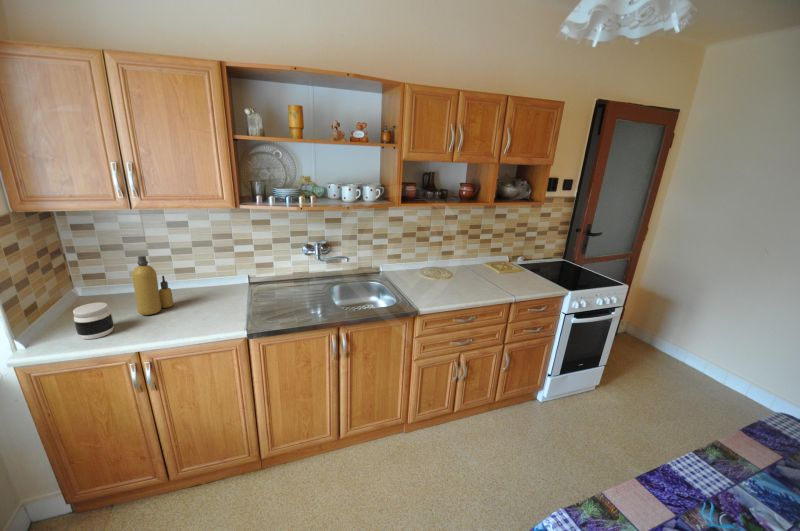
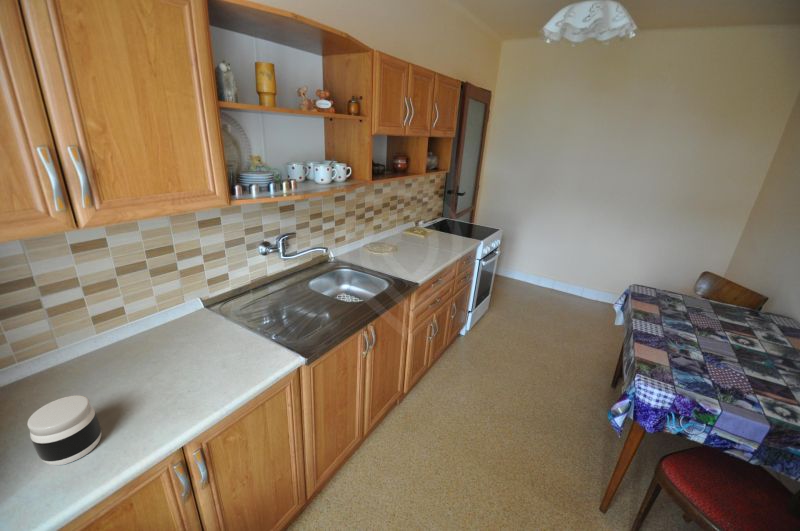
bottle: present [132,256,173,315] -> none [79,305,137,395]

